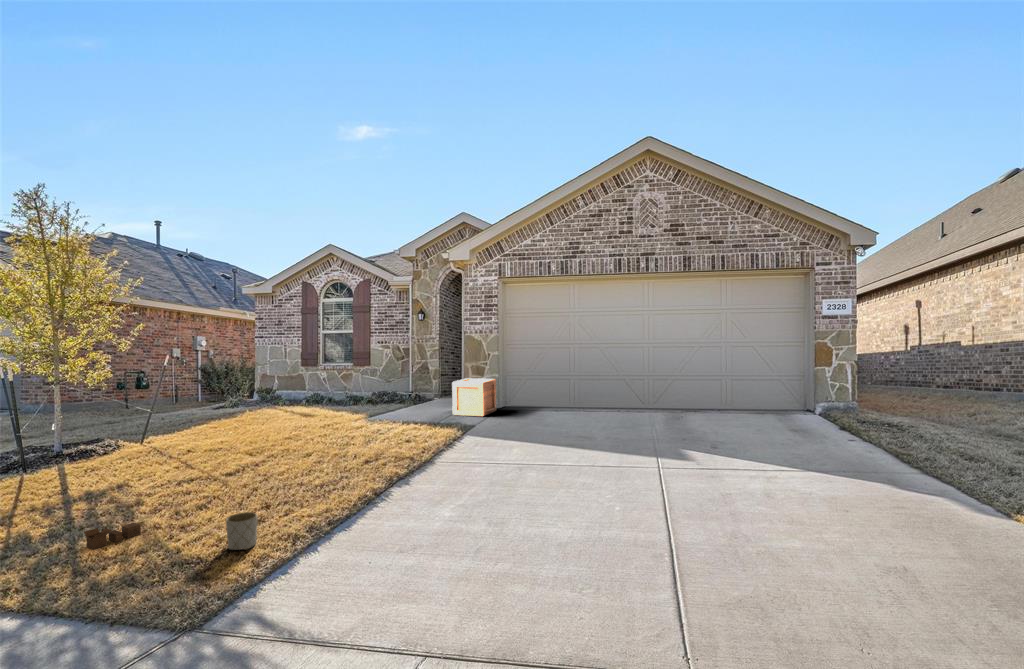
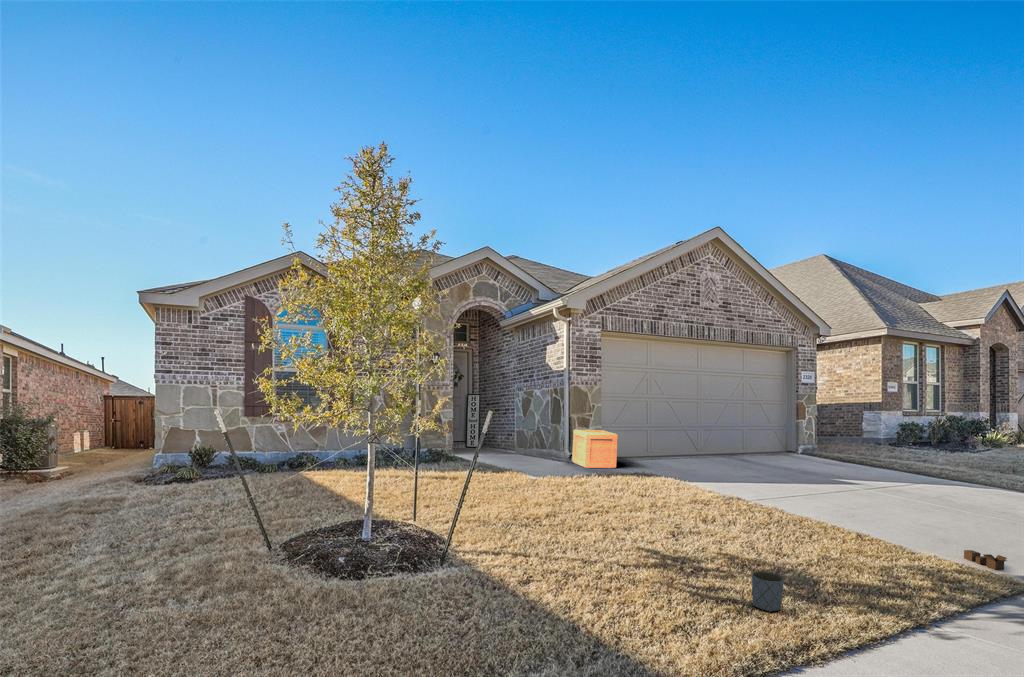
planter: present [226,512,257,550] -> present [752,571,784,612]
cardboard box: present [84,523,141,549] -> present [964,550,1007,570]

